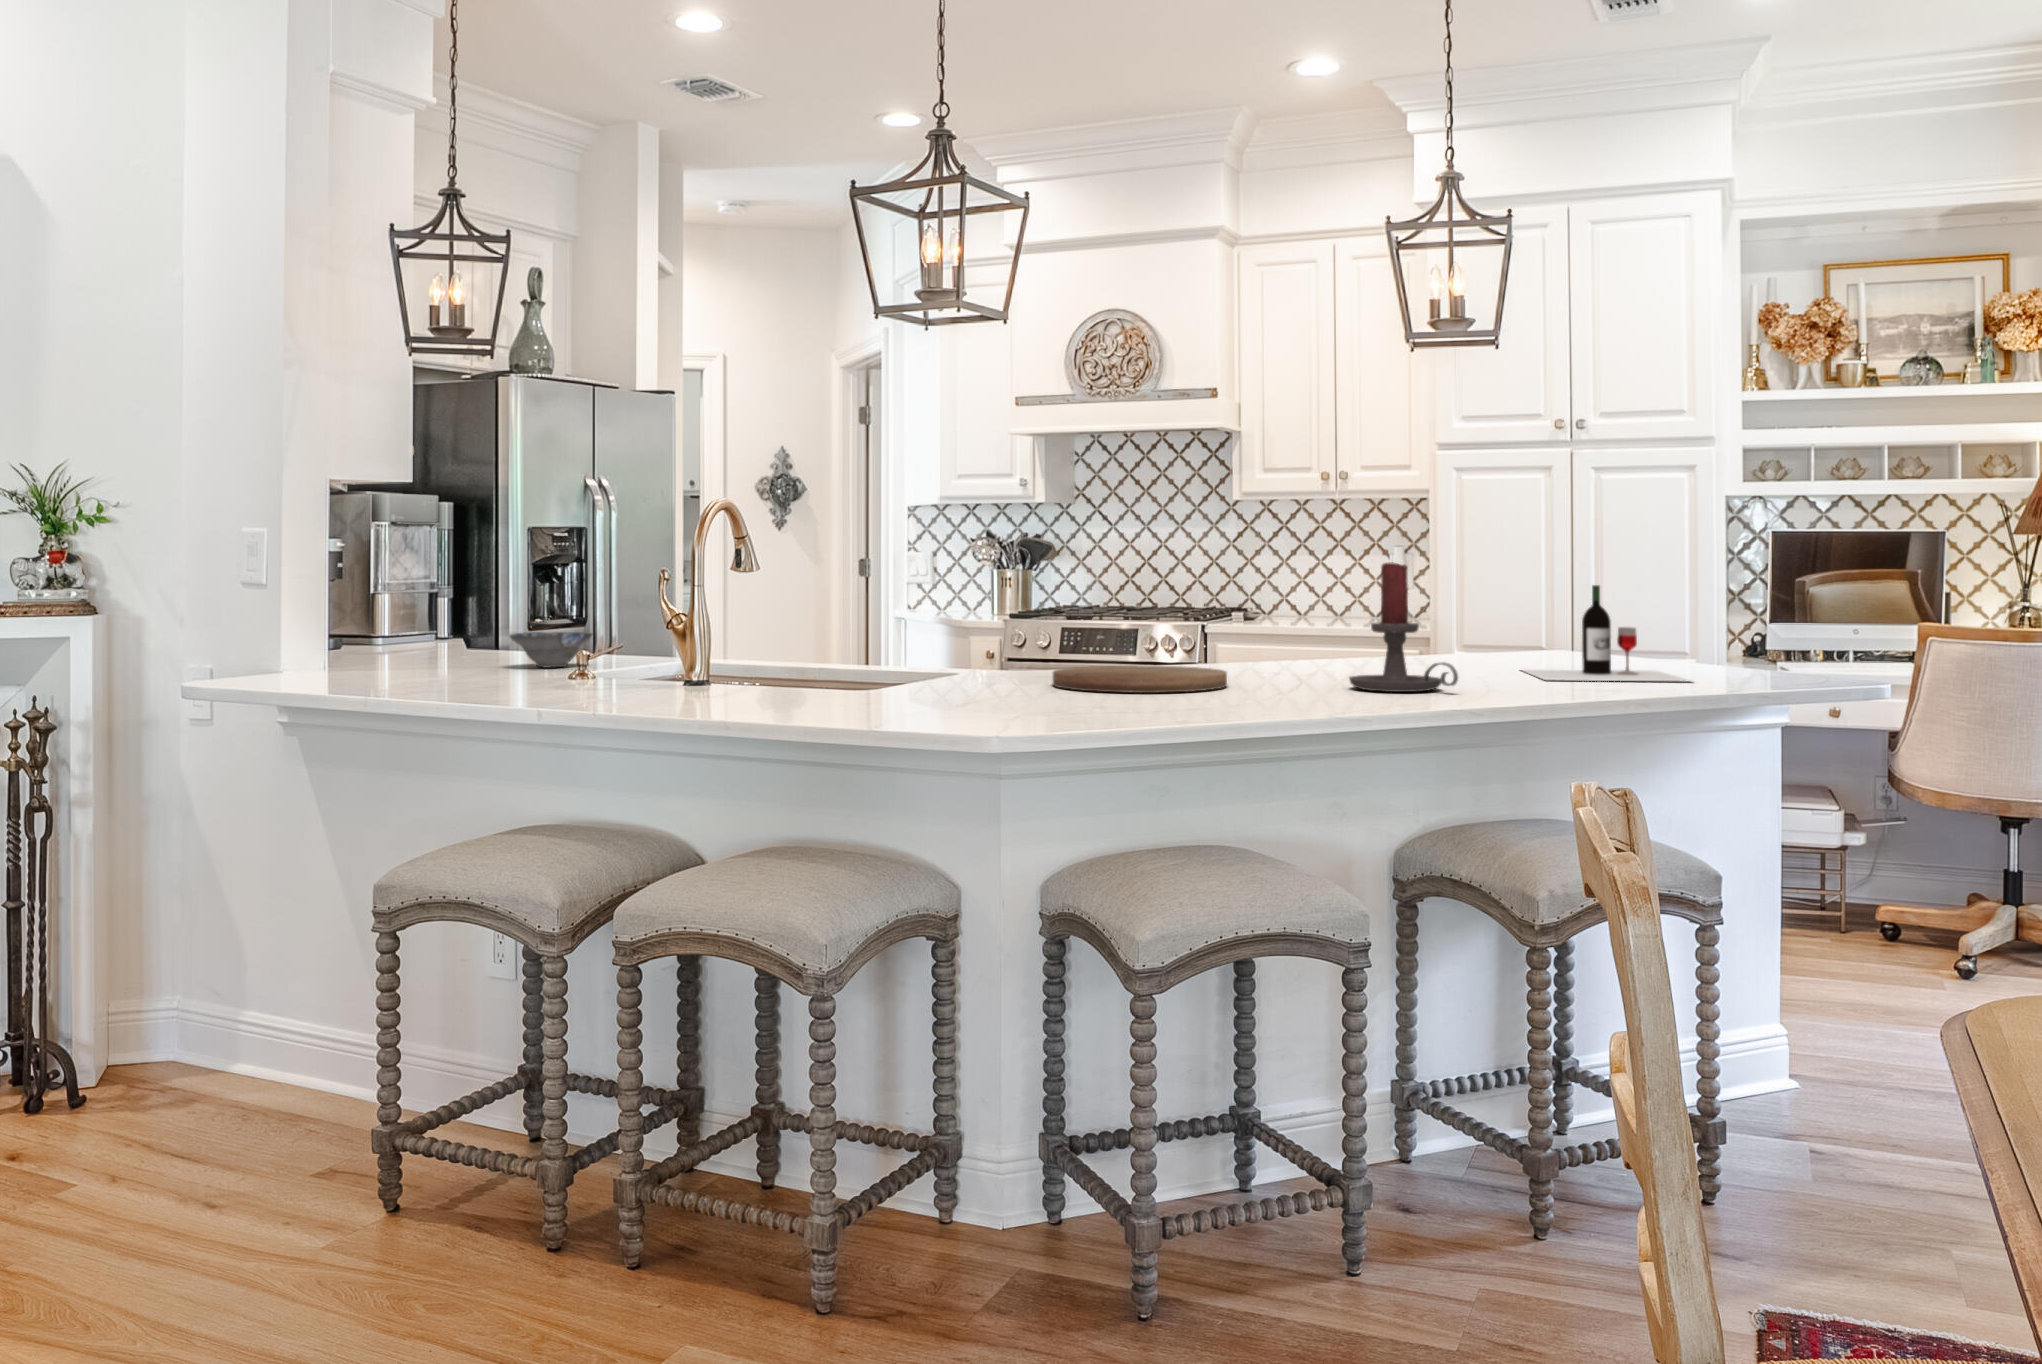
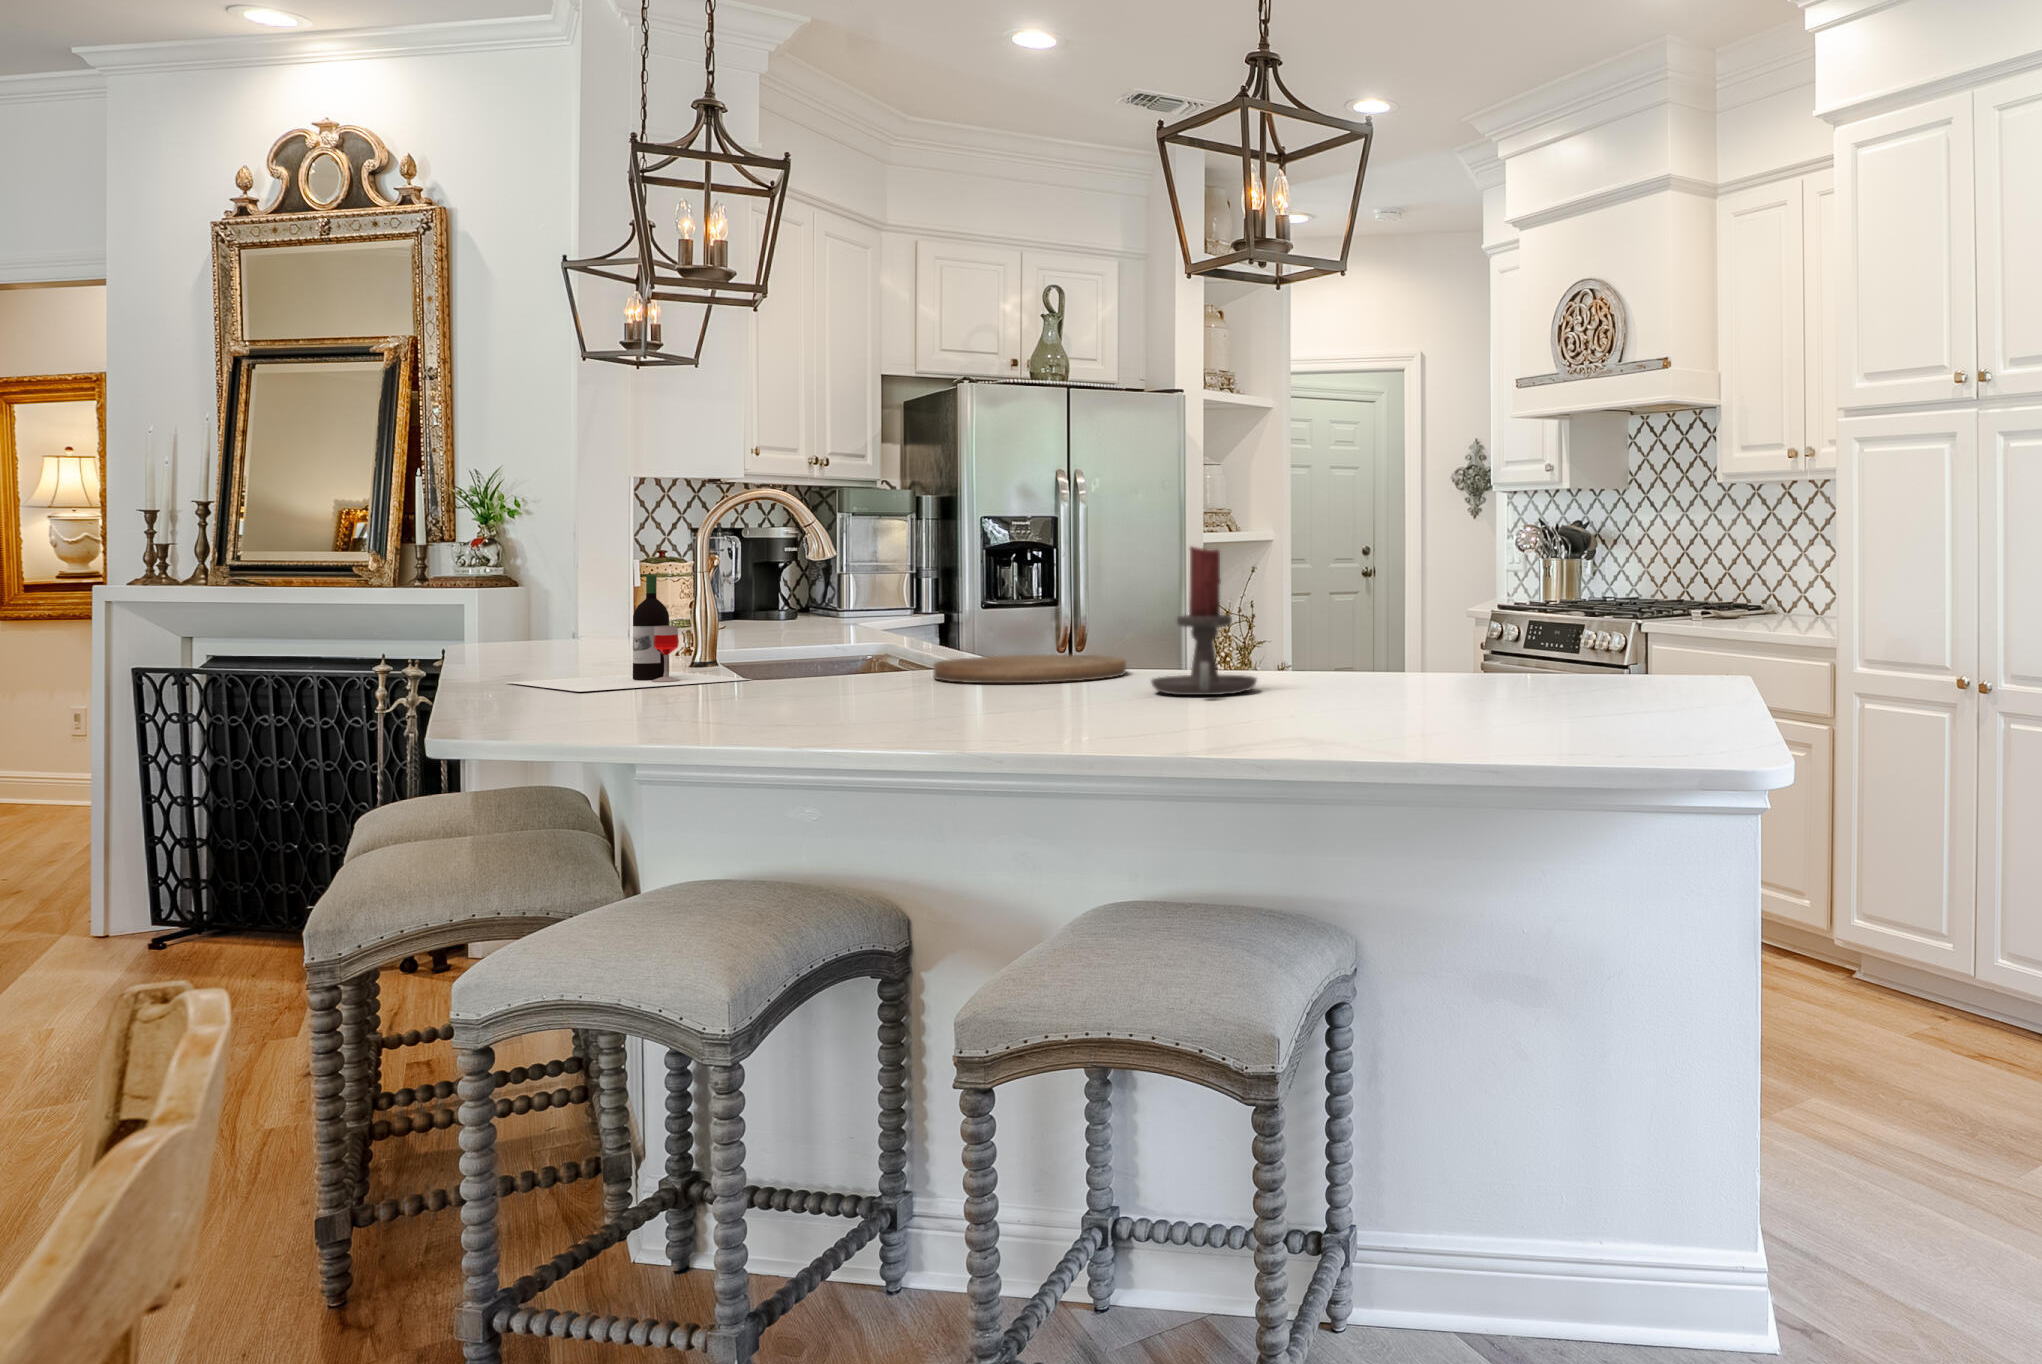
wine bottle: present [1524,585,1688,681] -> present [507,575,750,692]
ceramic bowl: present [510,632,592,668] -> none [761,609,839,640]

